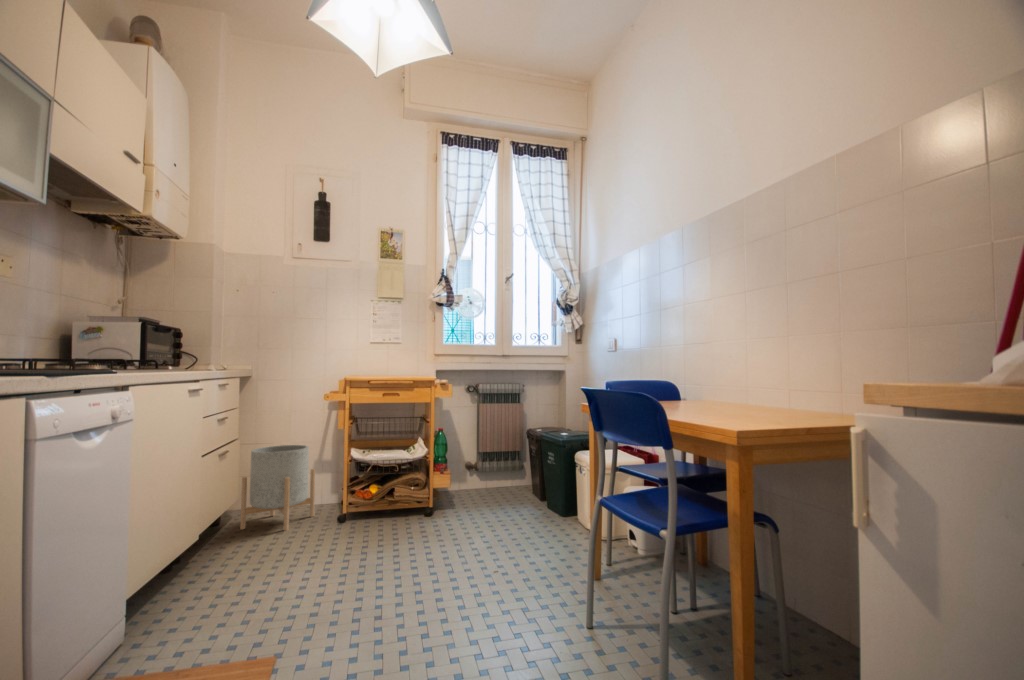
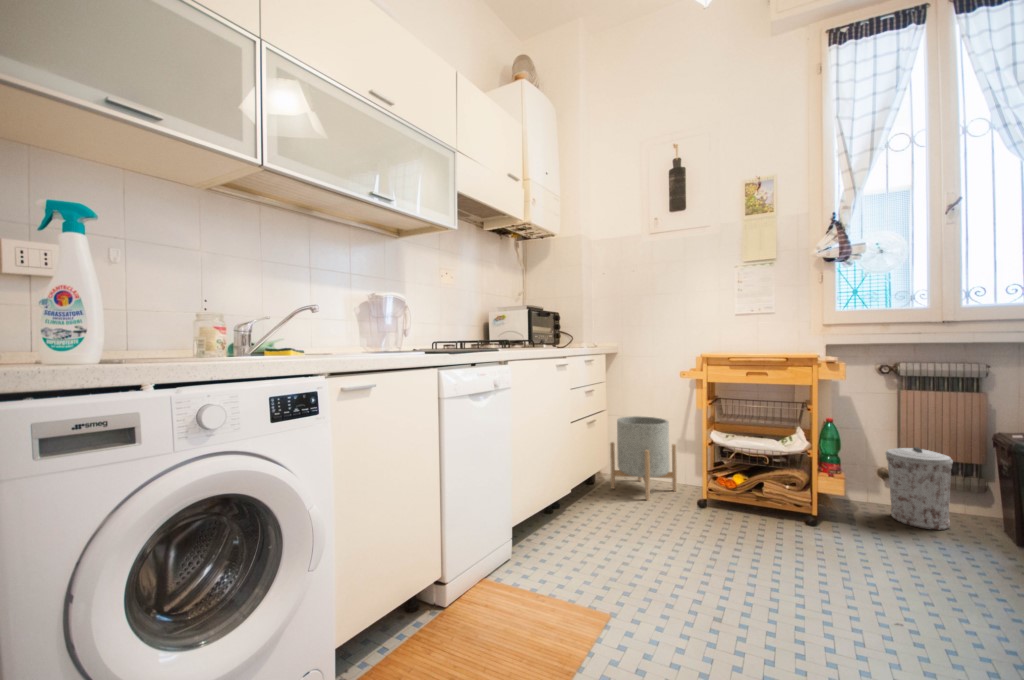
trash can: none [472,443,507,500] -> present [886,447,953,530]

